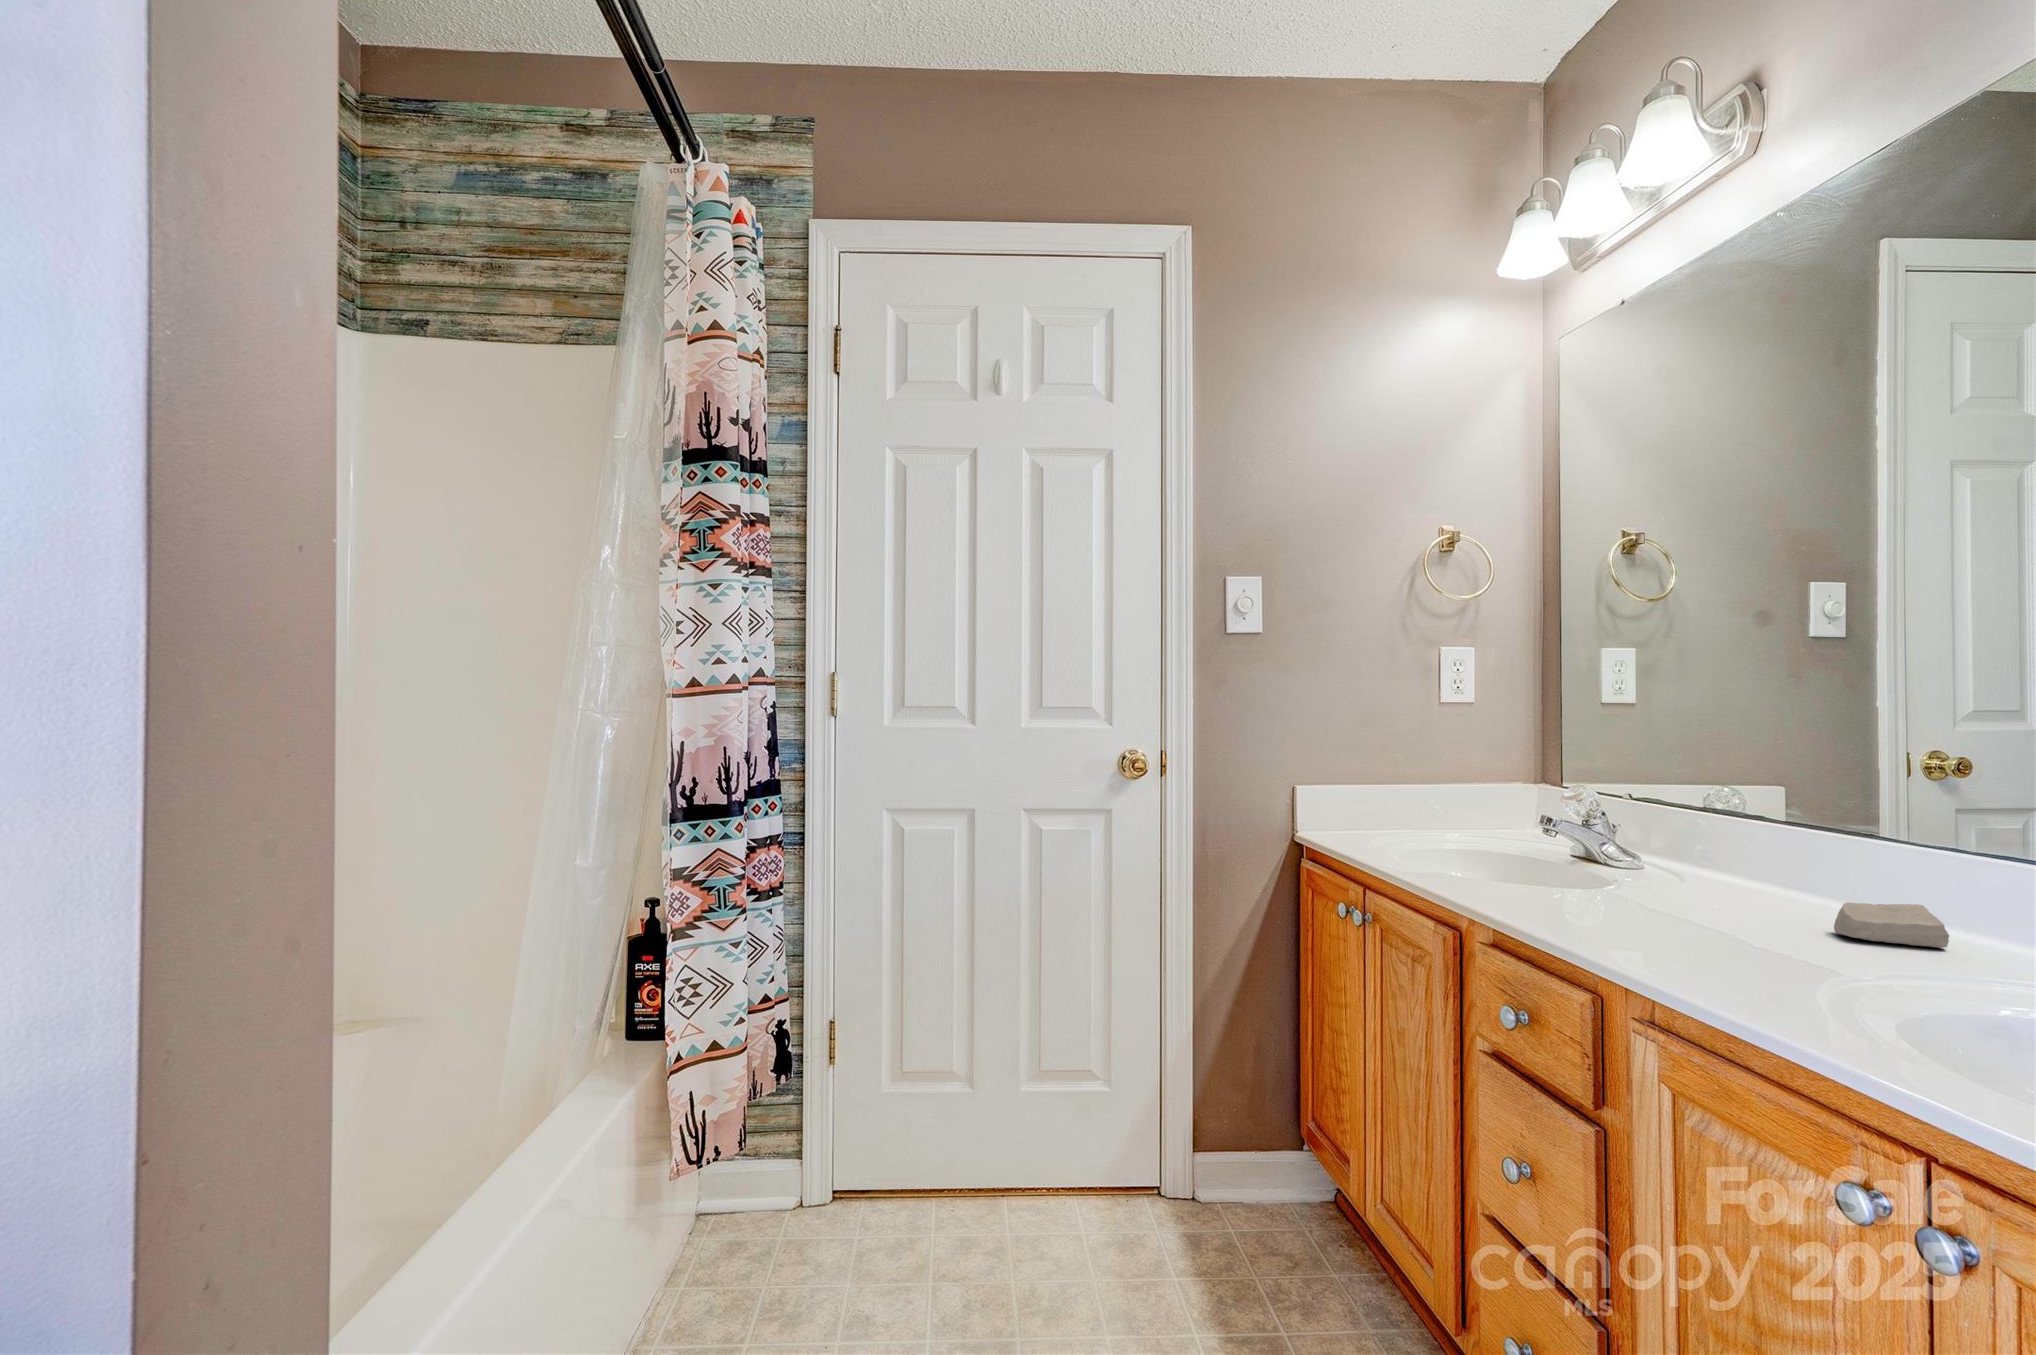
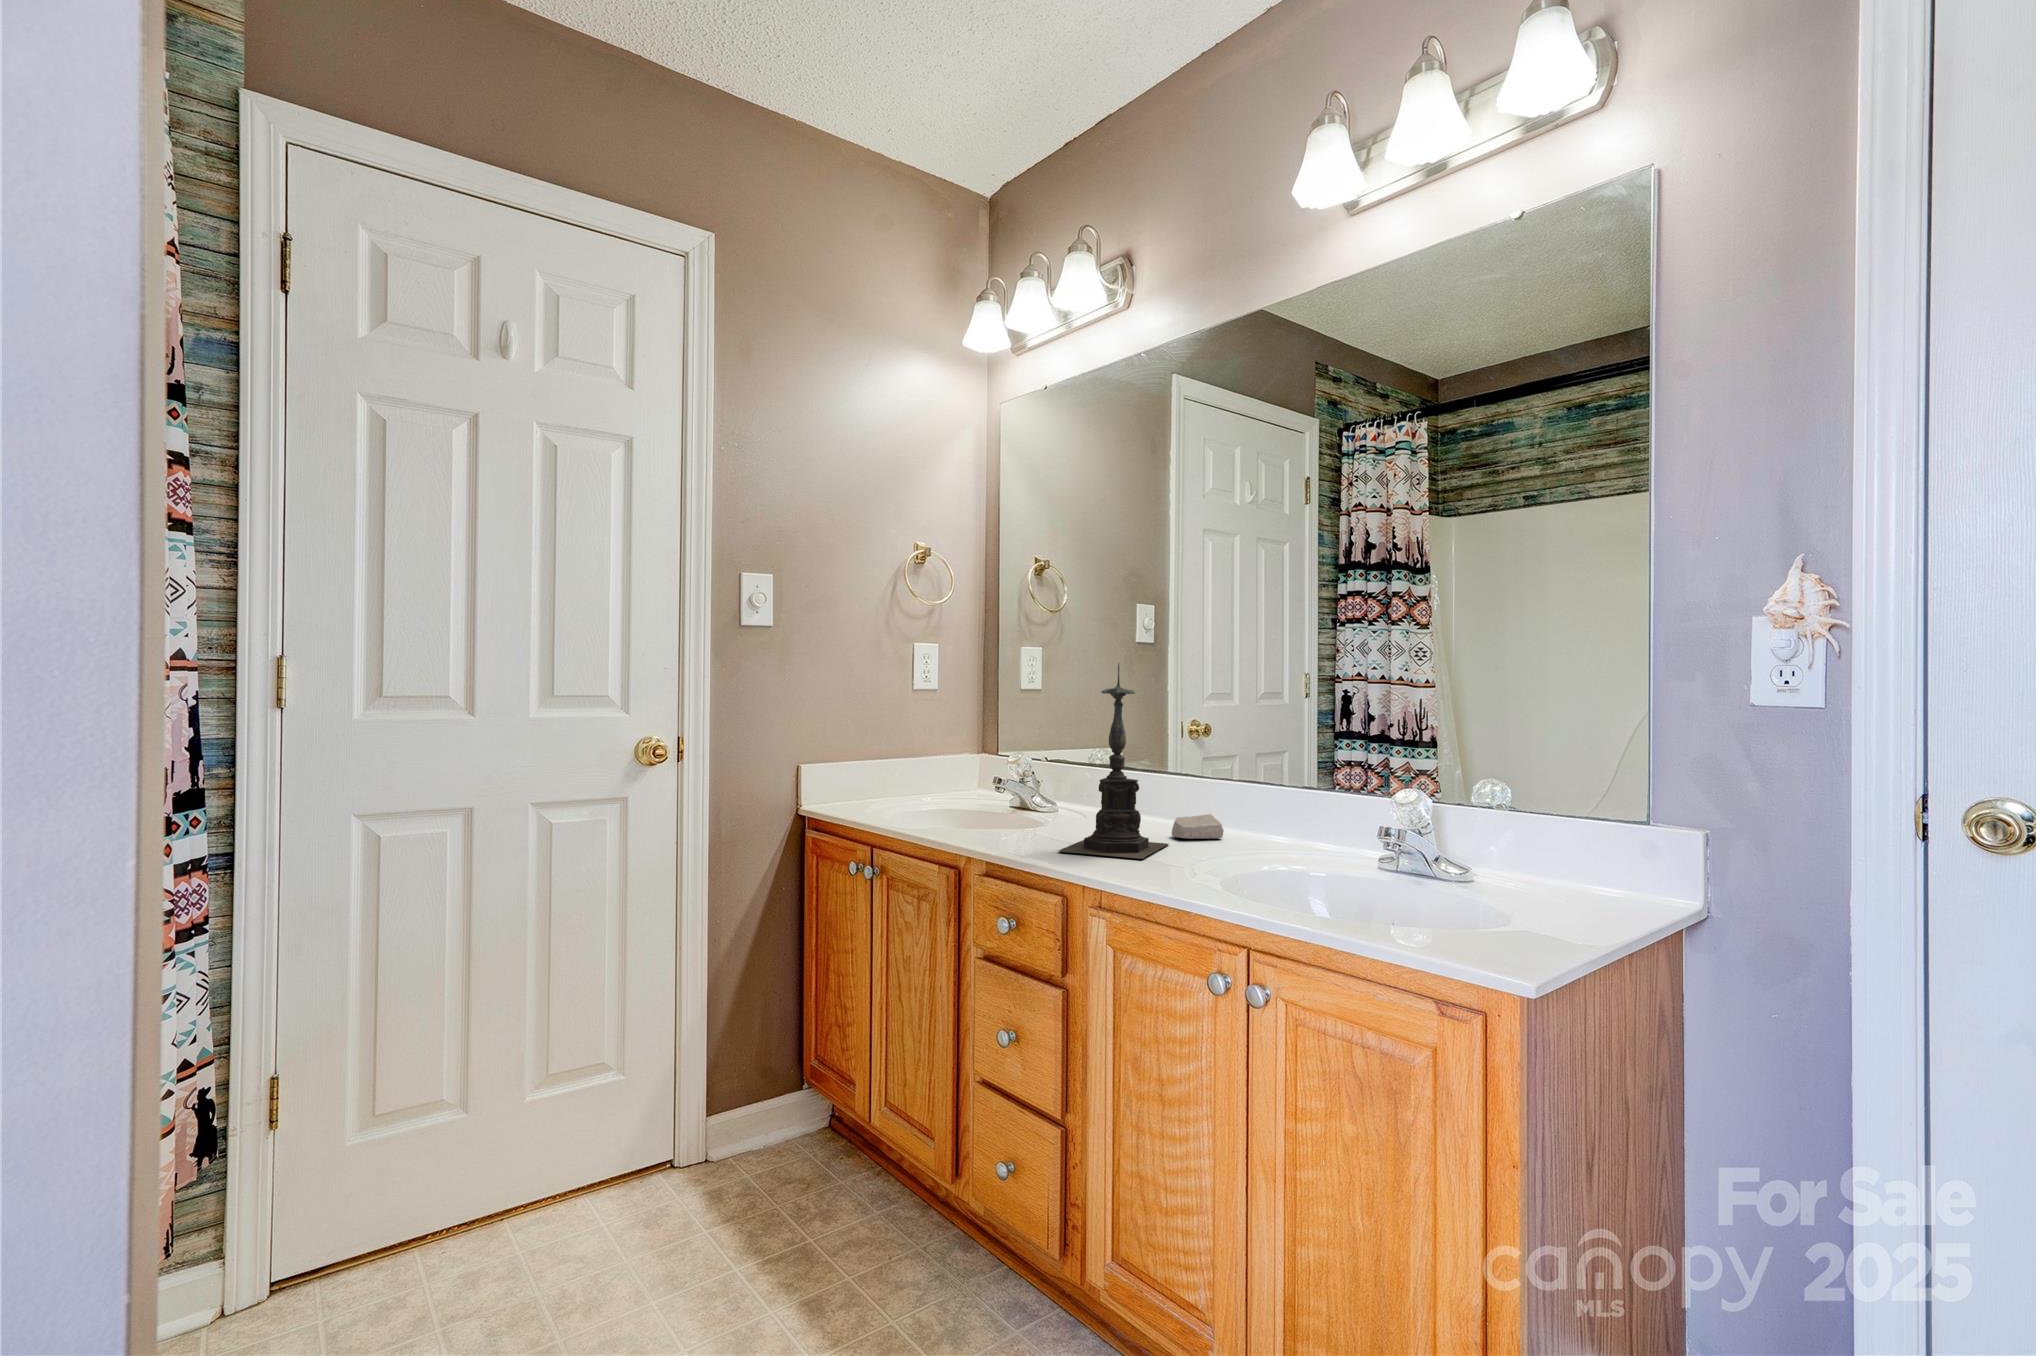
candle holder: none [1601,660,1822,965] -> present [1059,663,1168,859]

